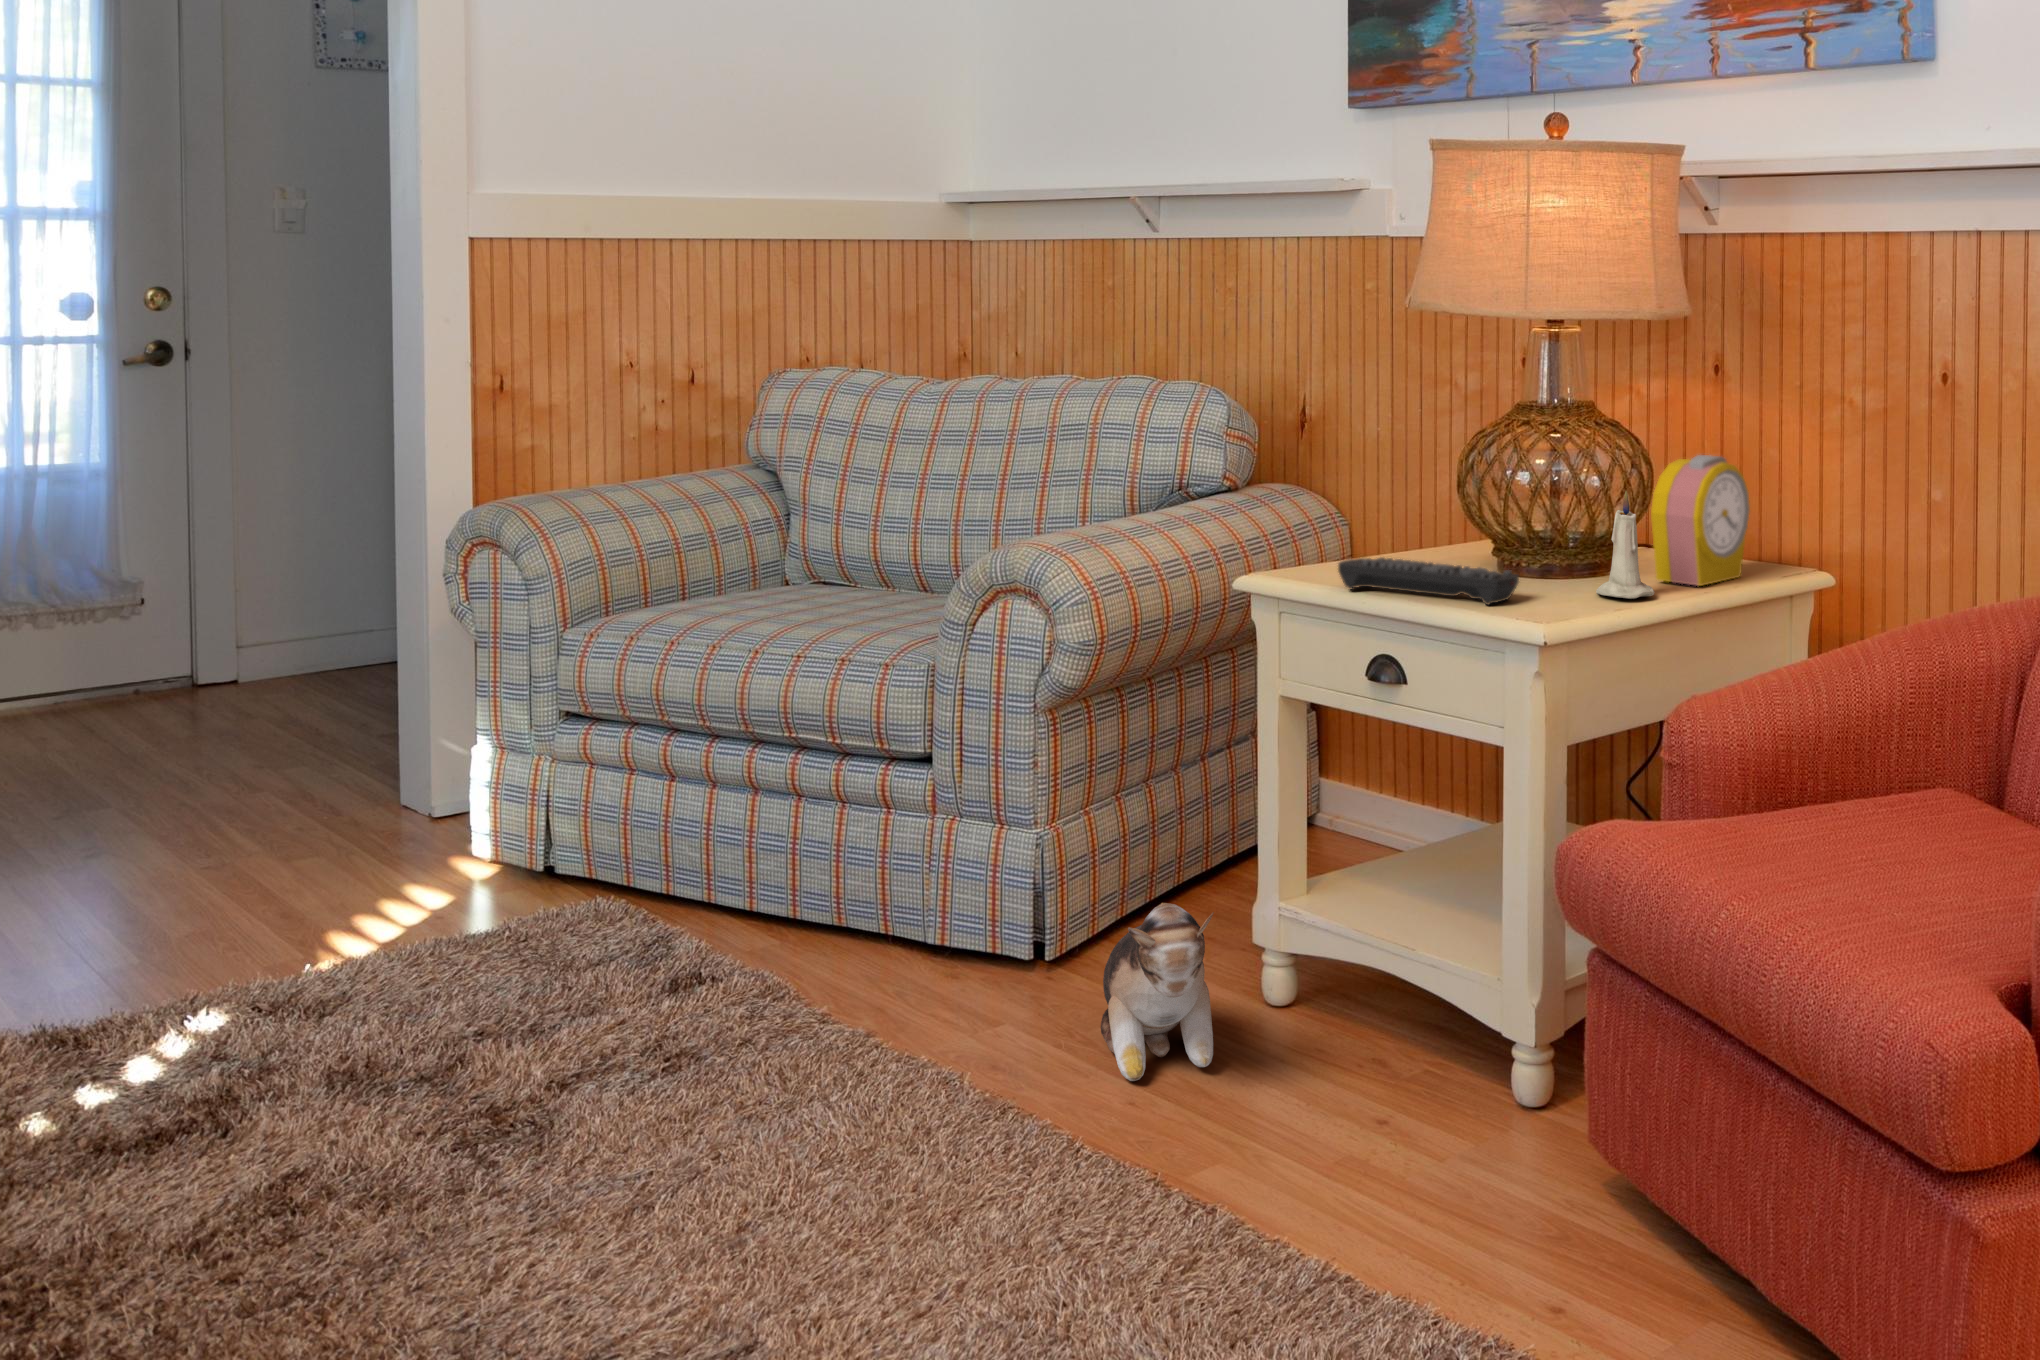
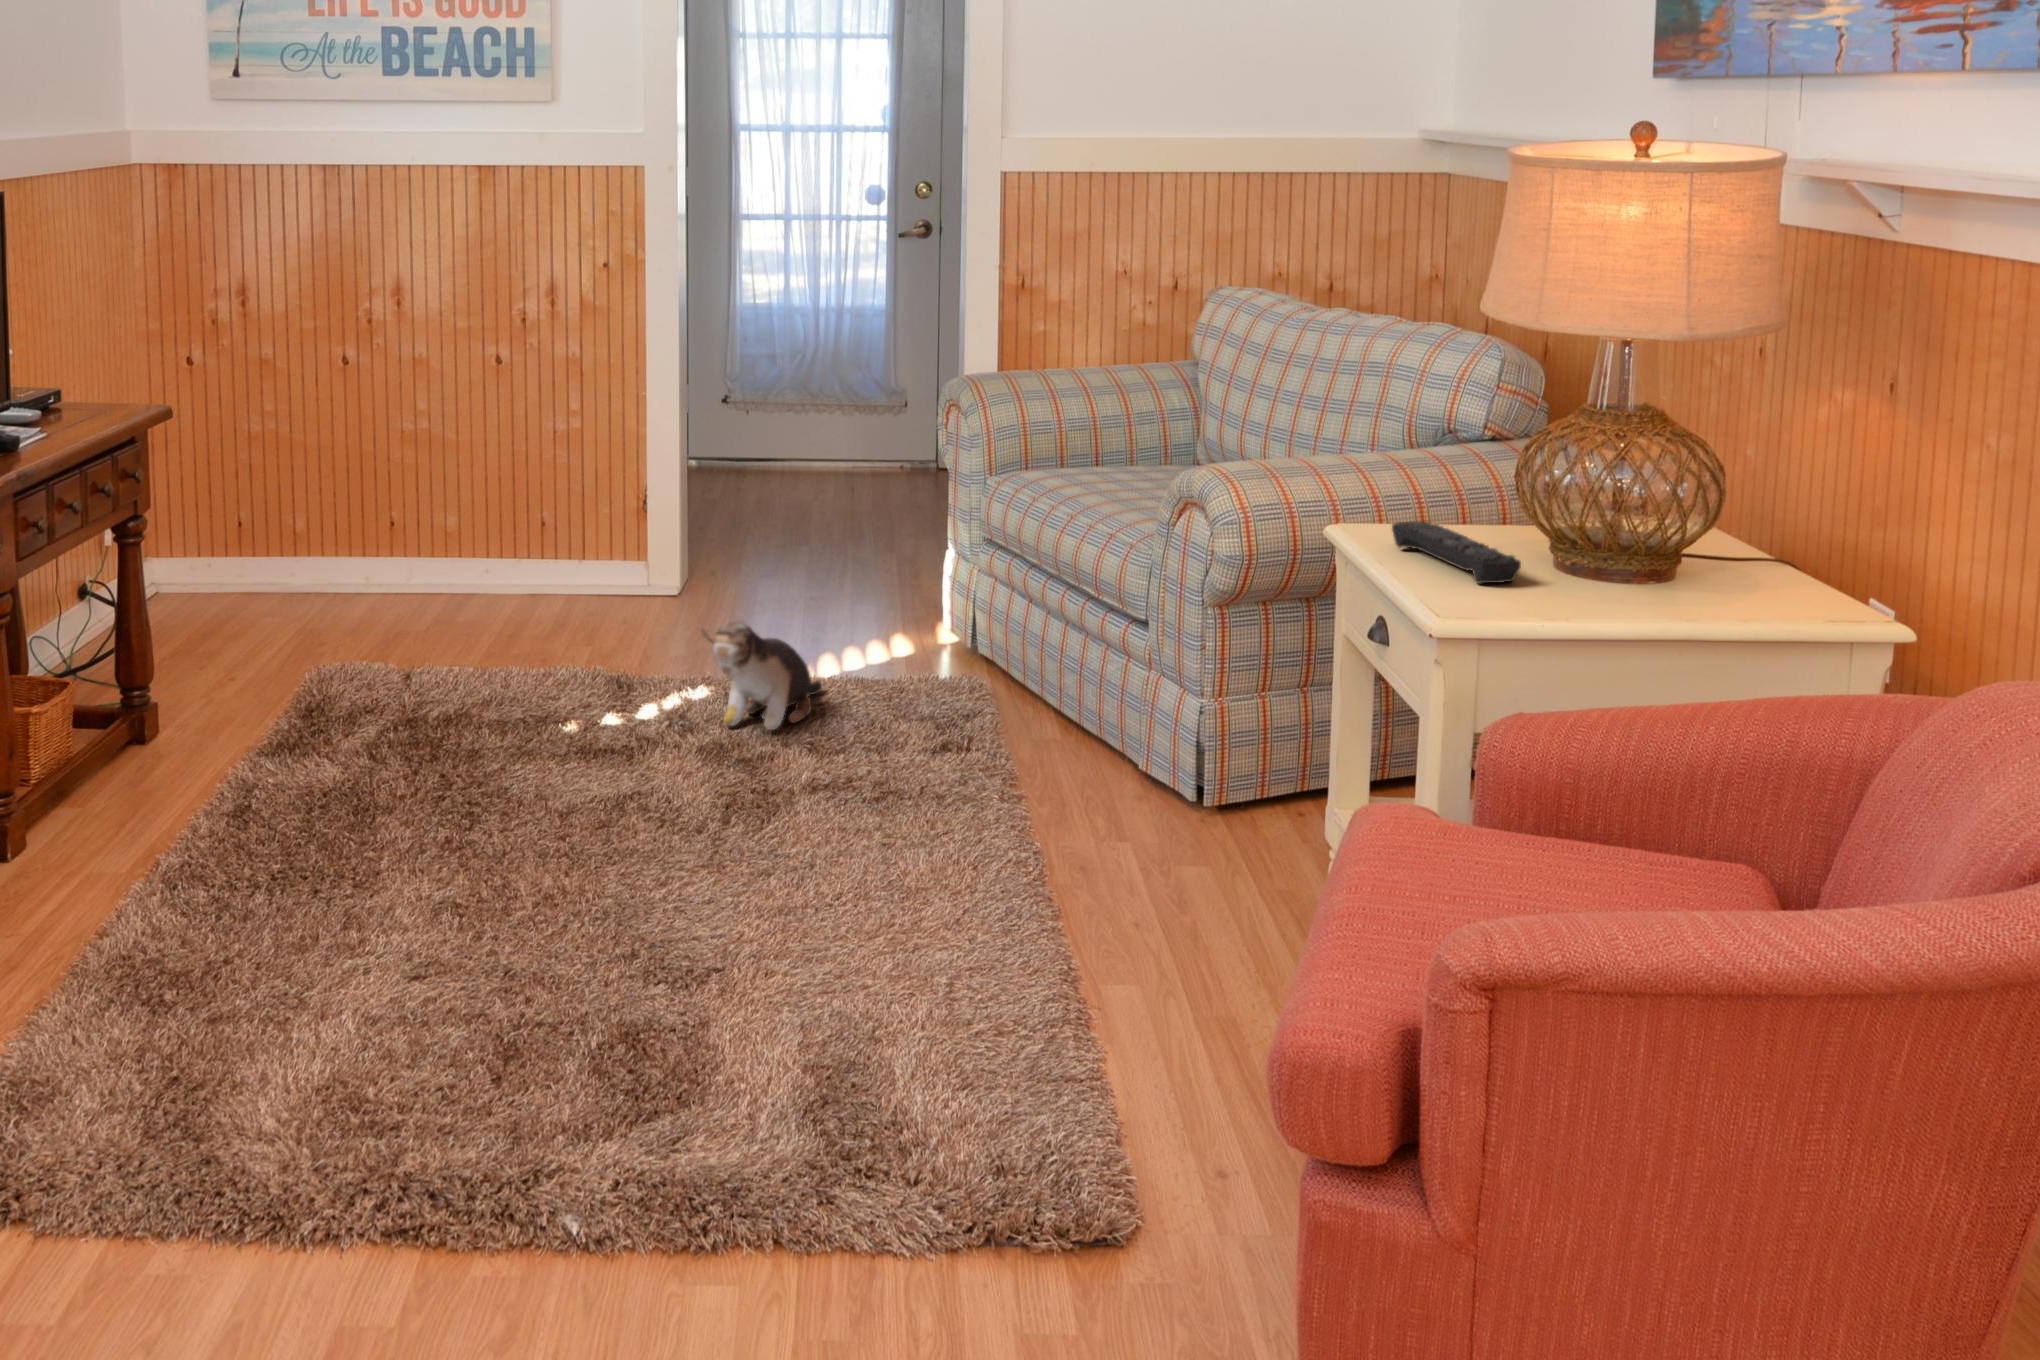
alarm clock: present [1651,455,1750,586] -> none [1684,473,1812,603]
candle: present [1596,492,1654,599] -> none [1593,499,1652,604]
plush toy: present [1101,903,1214,1081] -> present [701,621,822,730]

